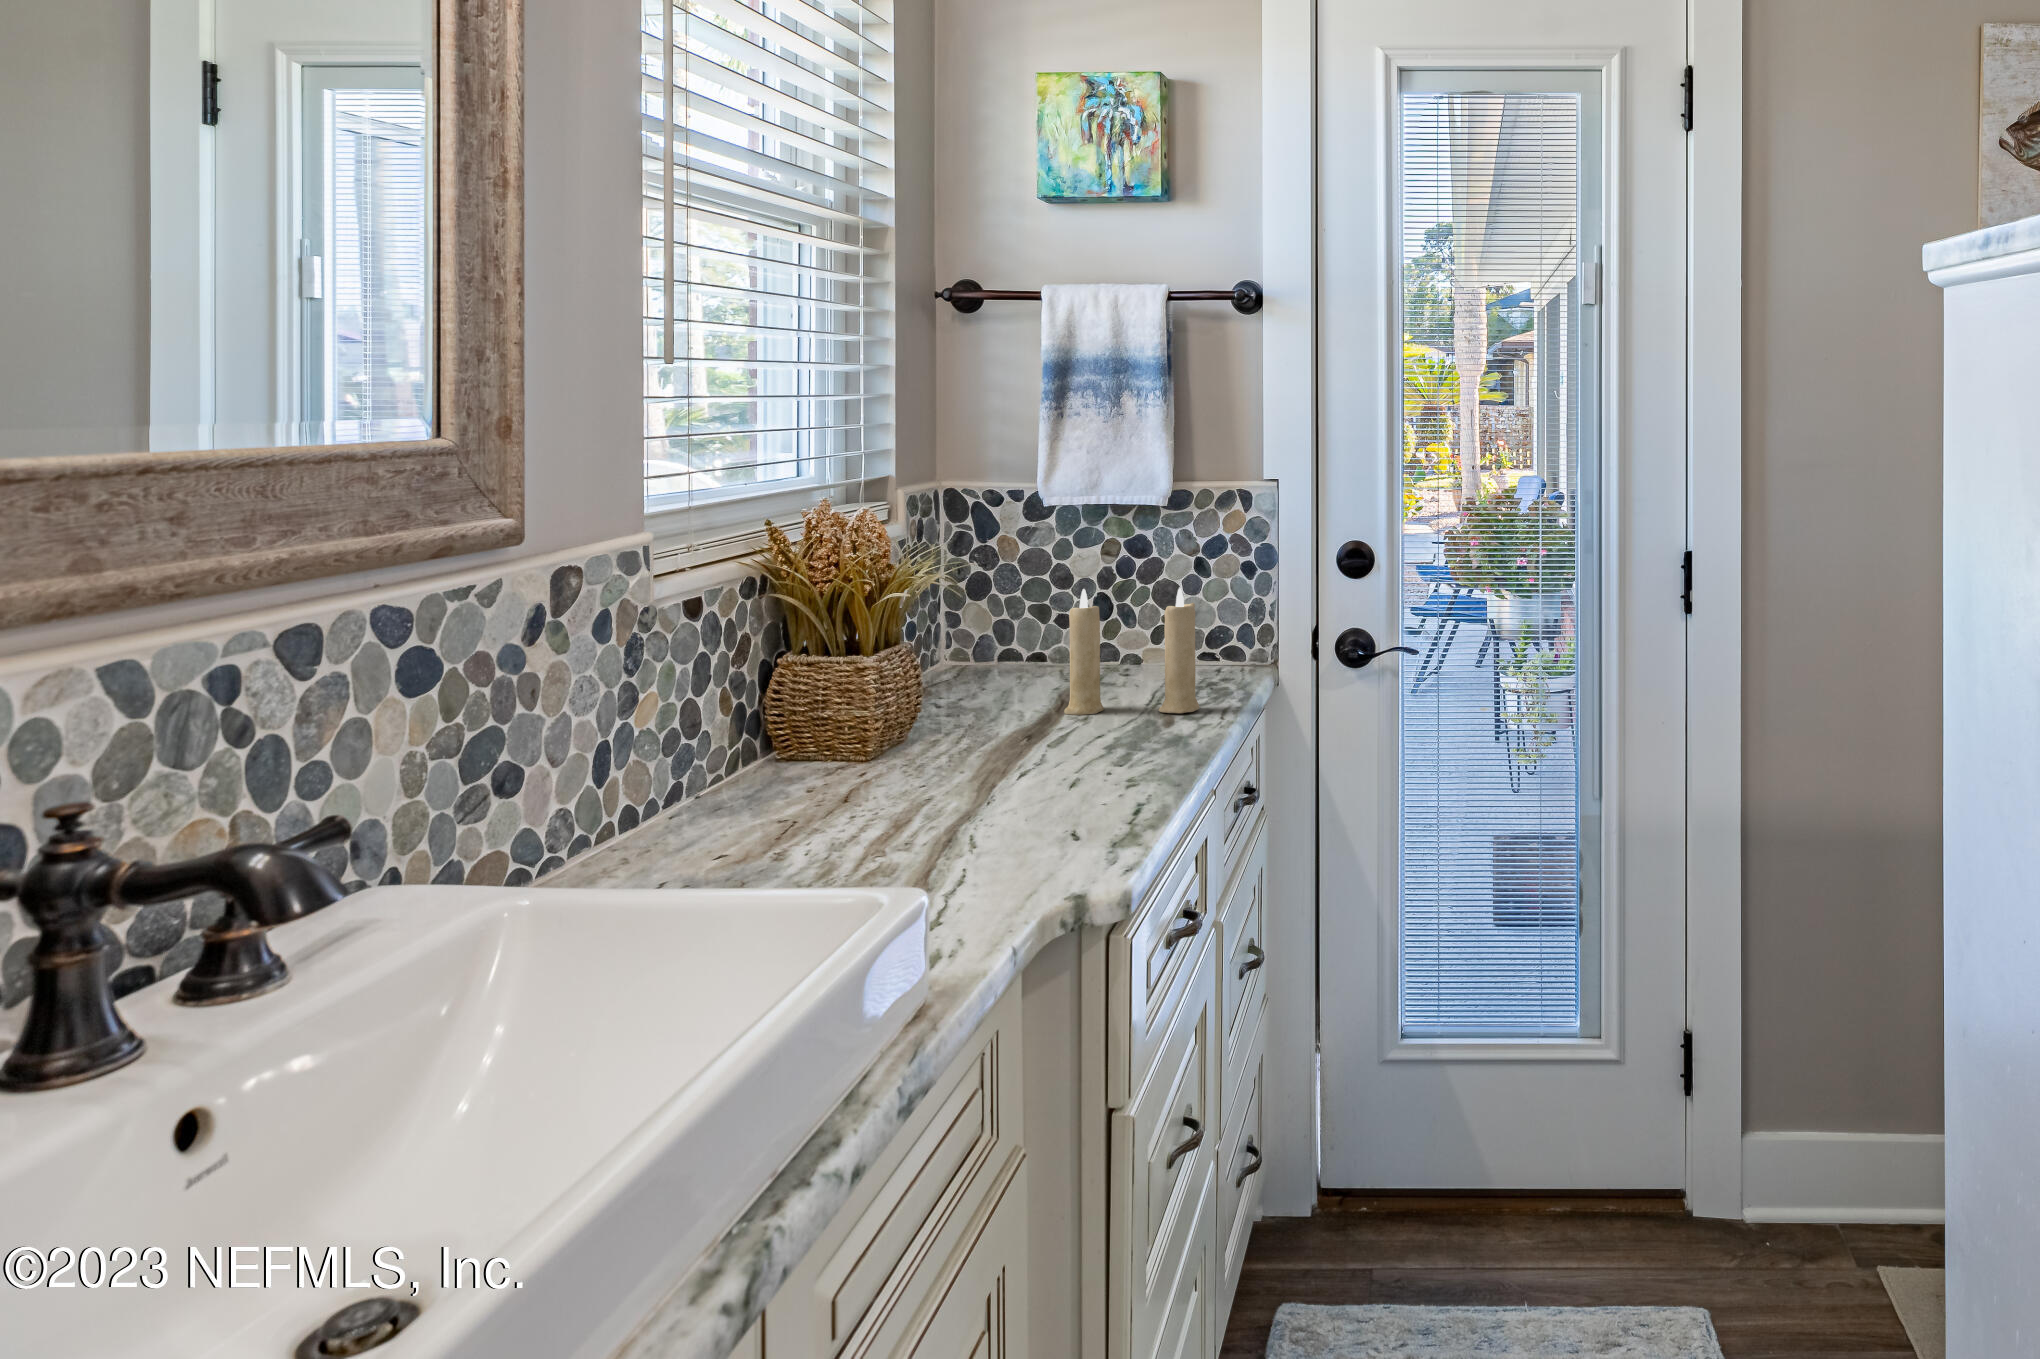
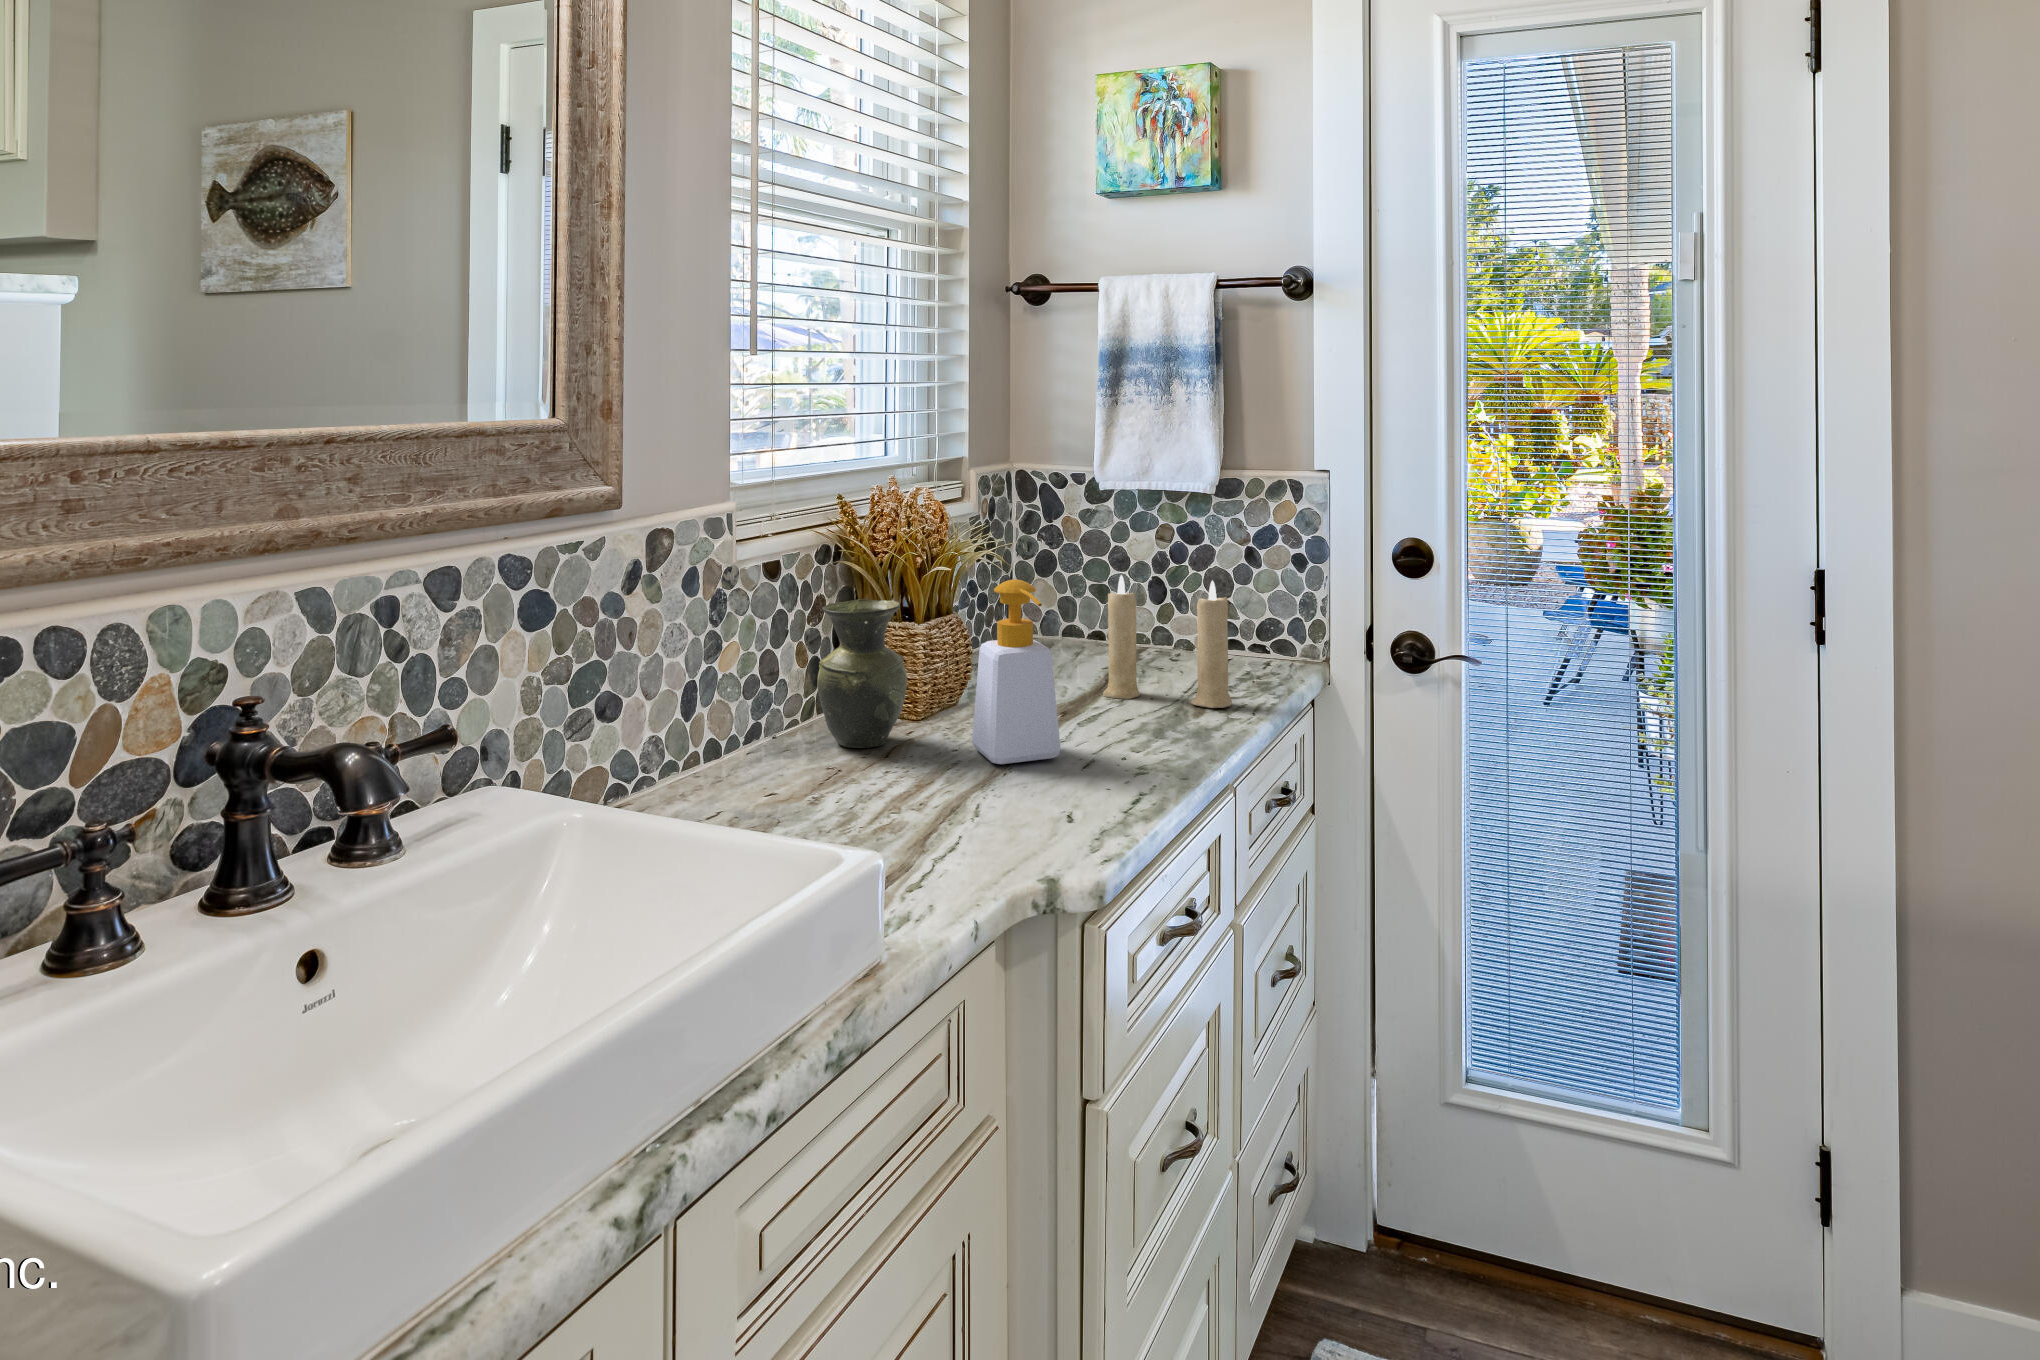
soap bottle: none [944,597,1046,792] -> present [972,580,1061,764]
vase: none [757,631,866,797] -> present [817,599,907,748]

